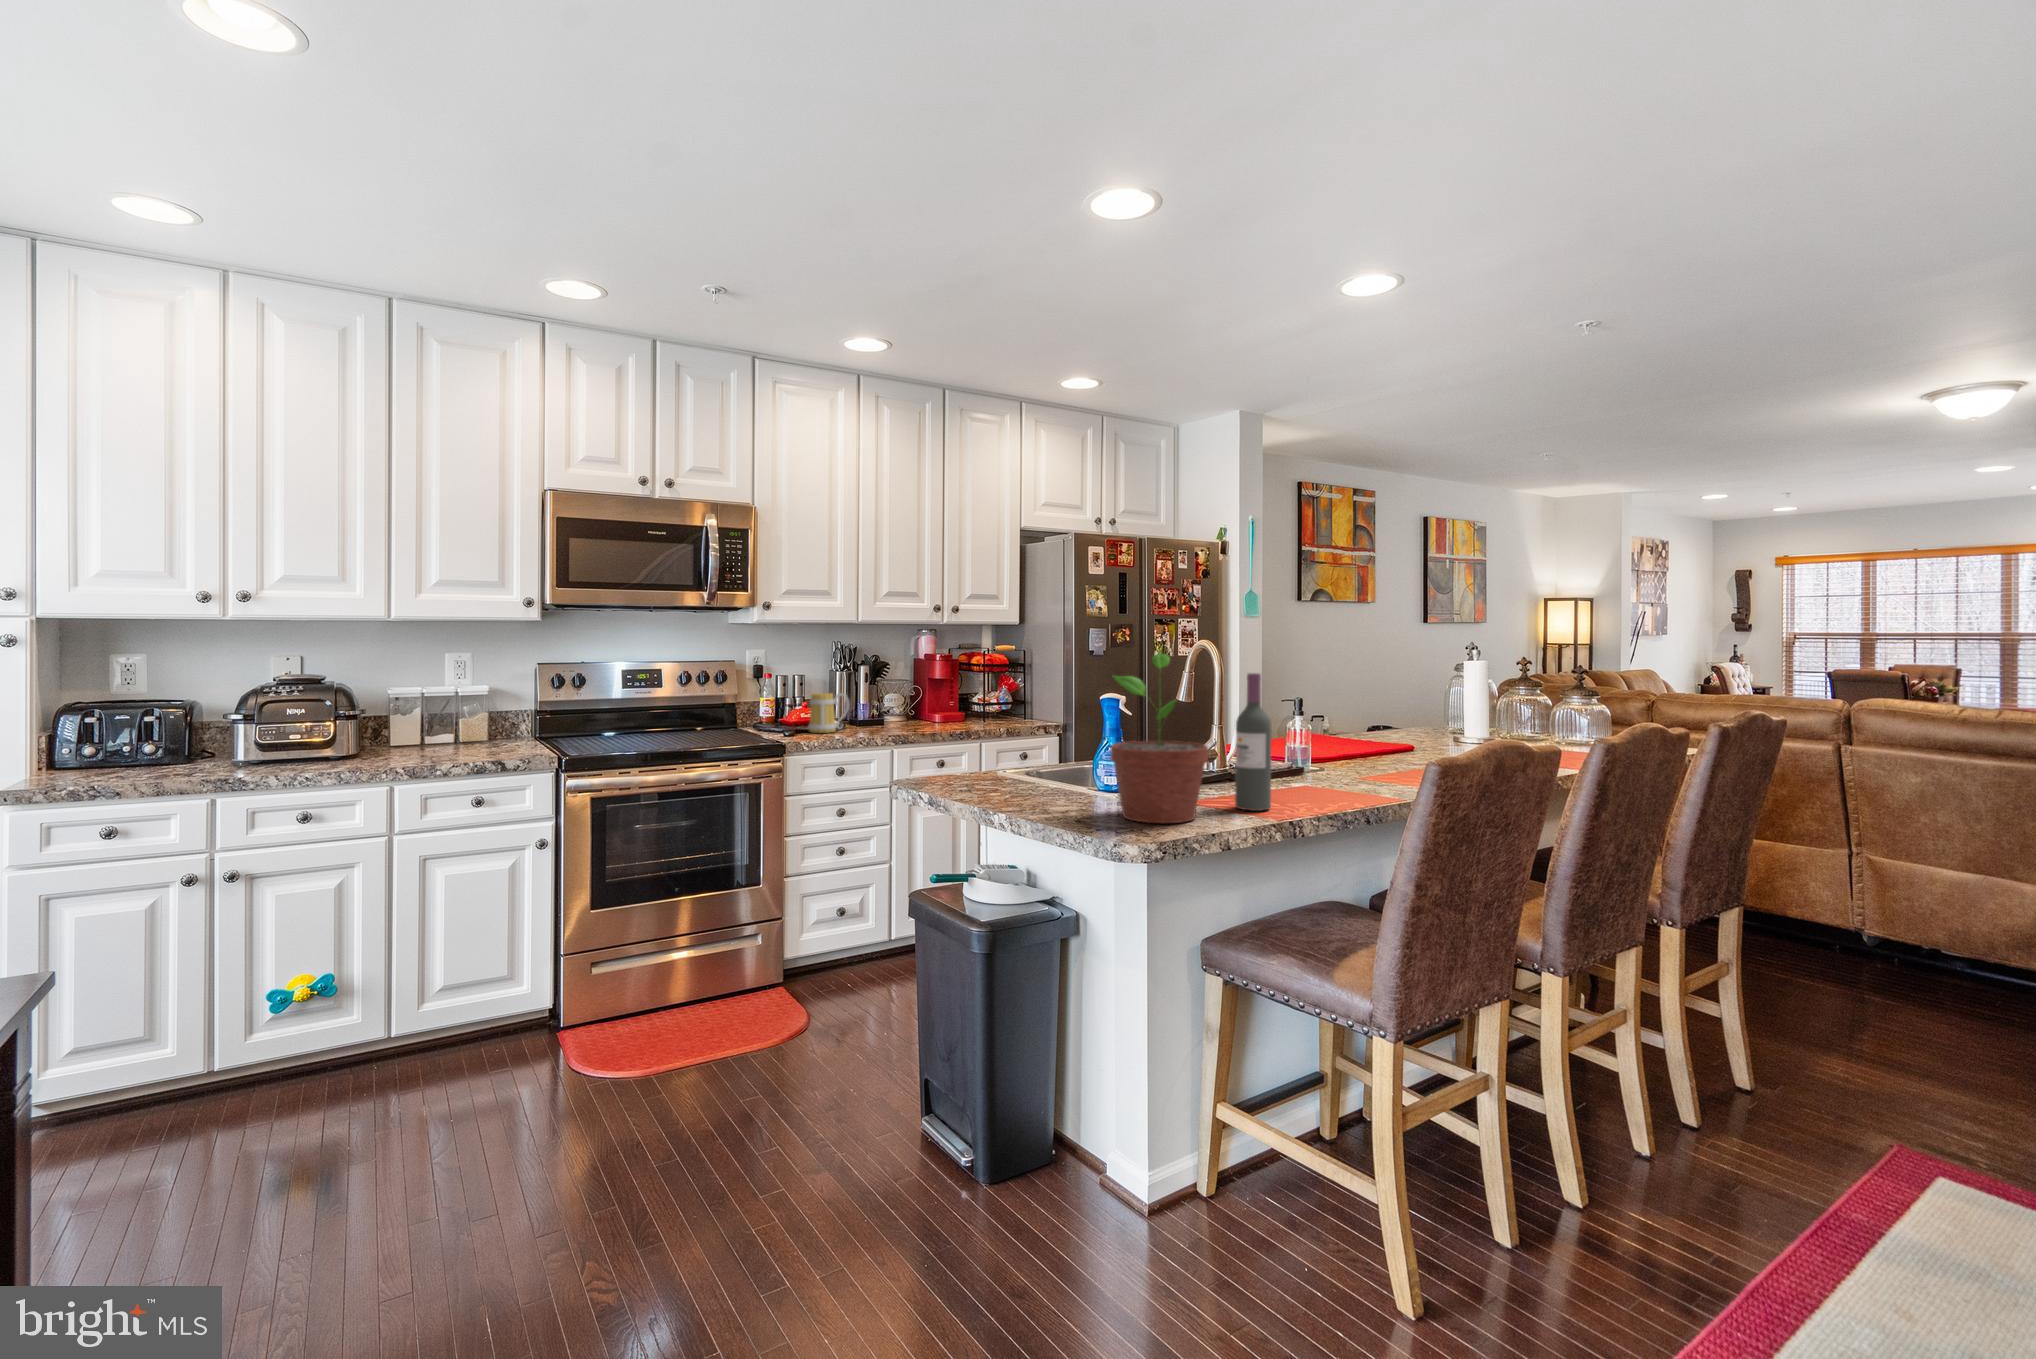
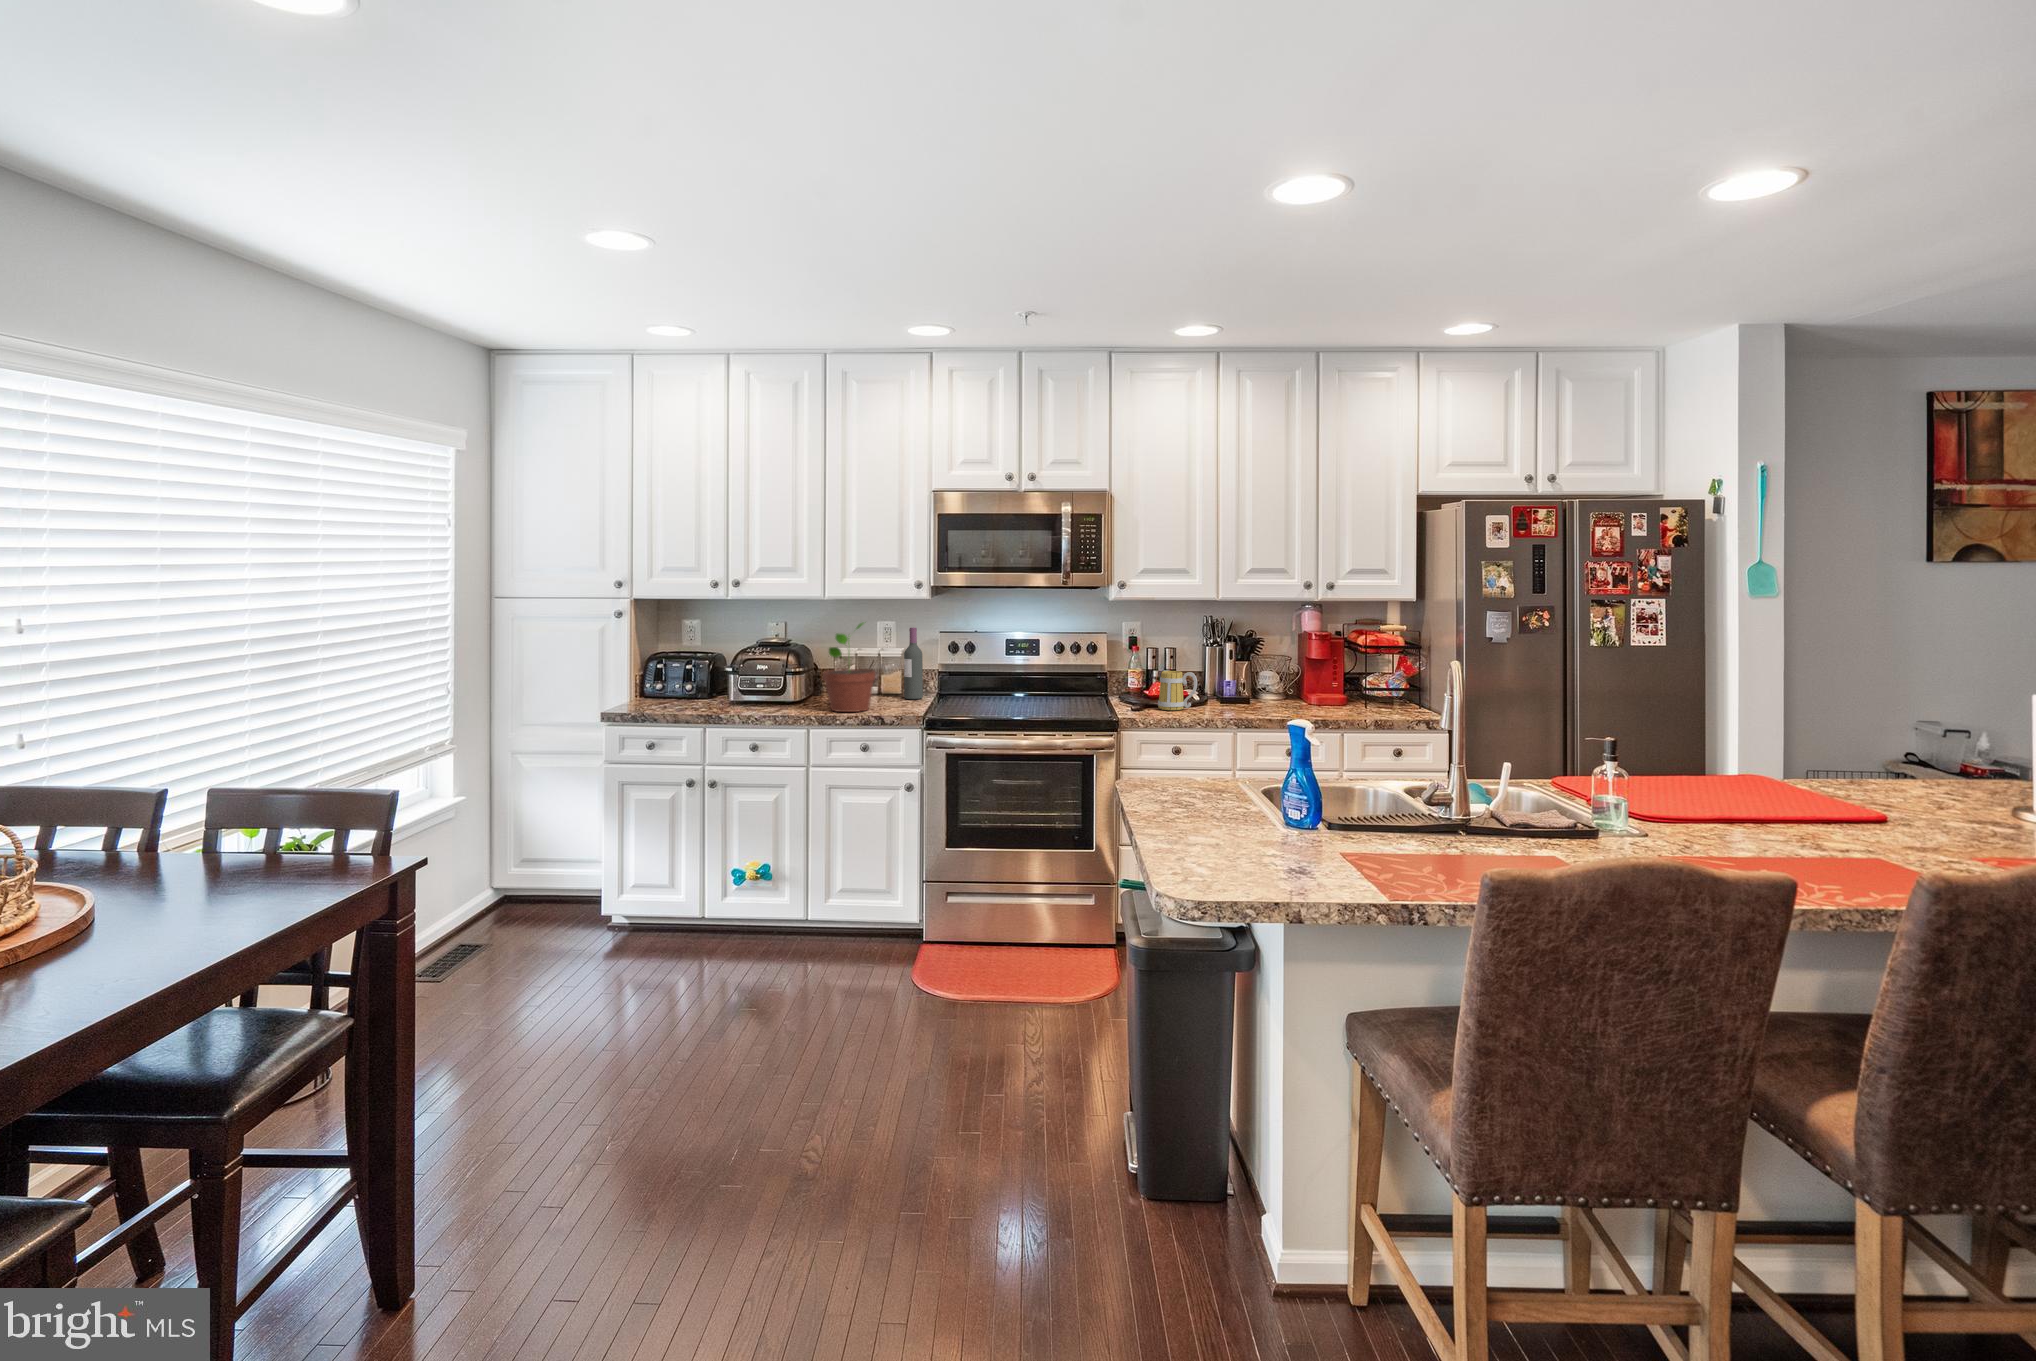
potted plant: present [1111,653,1208,823] -> present [823,623,875,712]
wine bottle: present [1235,673,1271,811] -> present [904,628,923,699]

